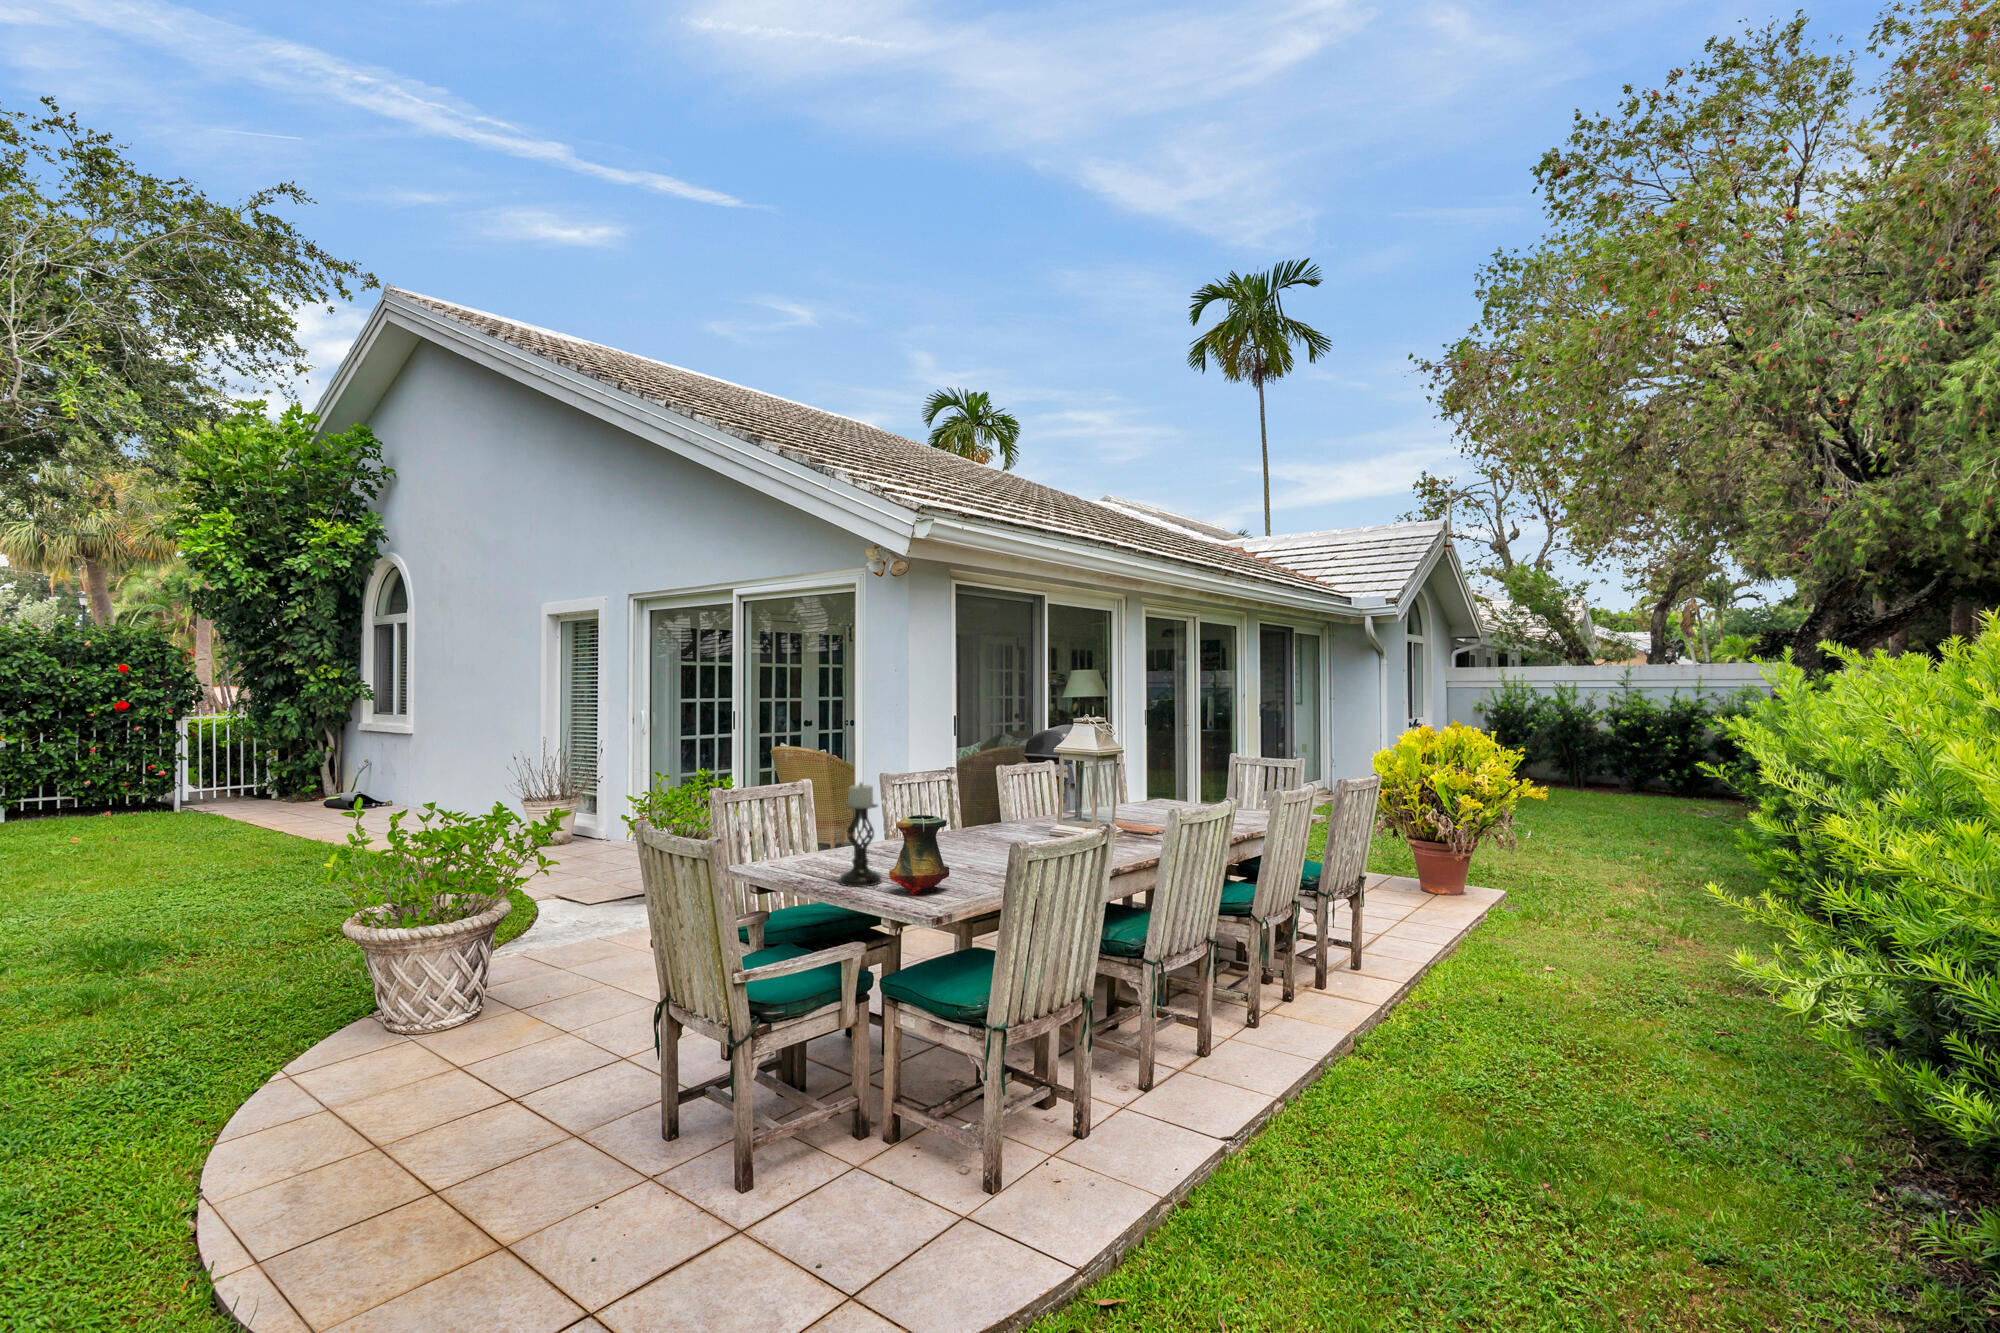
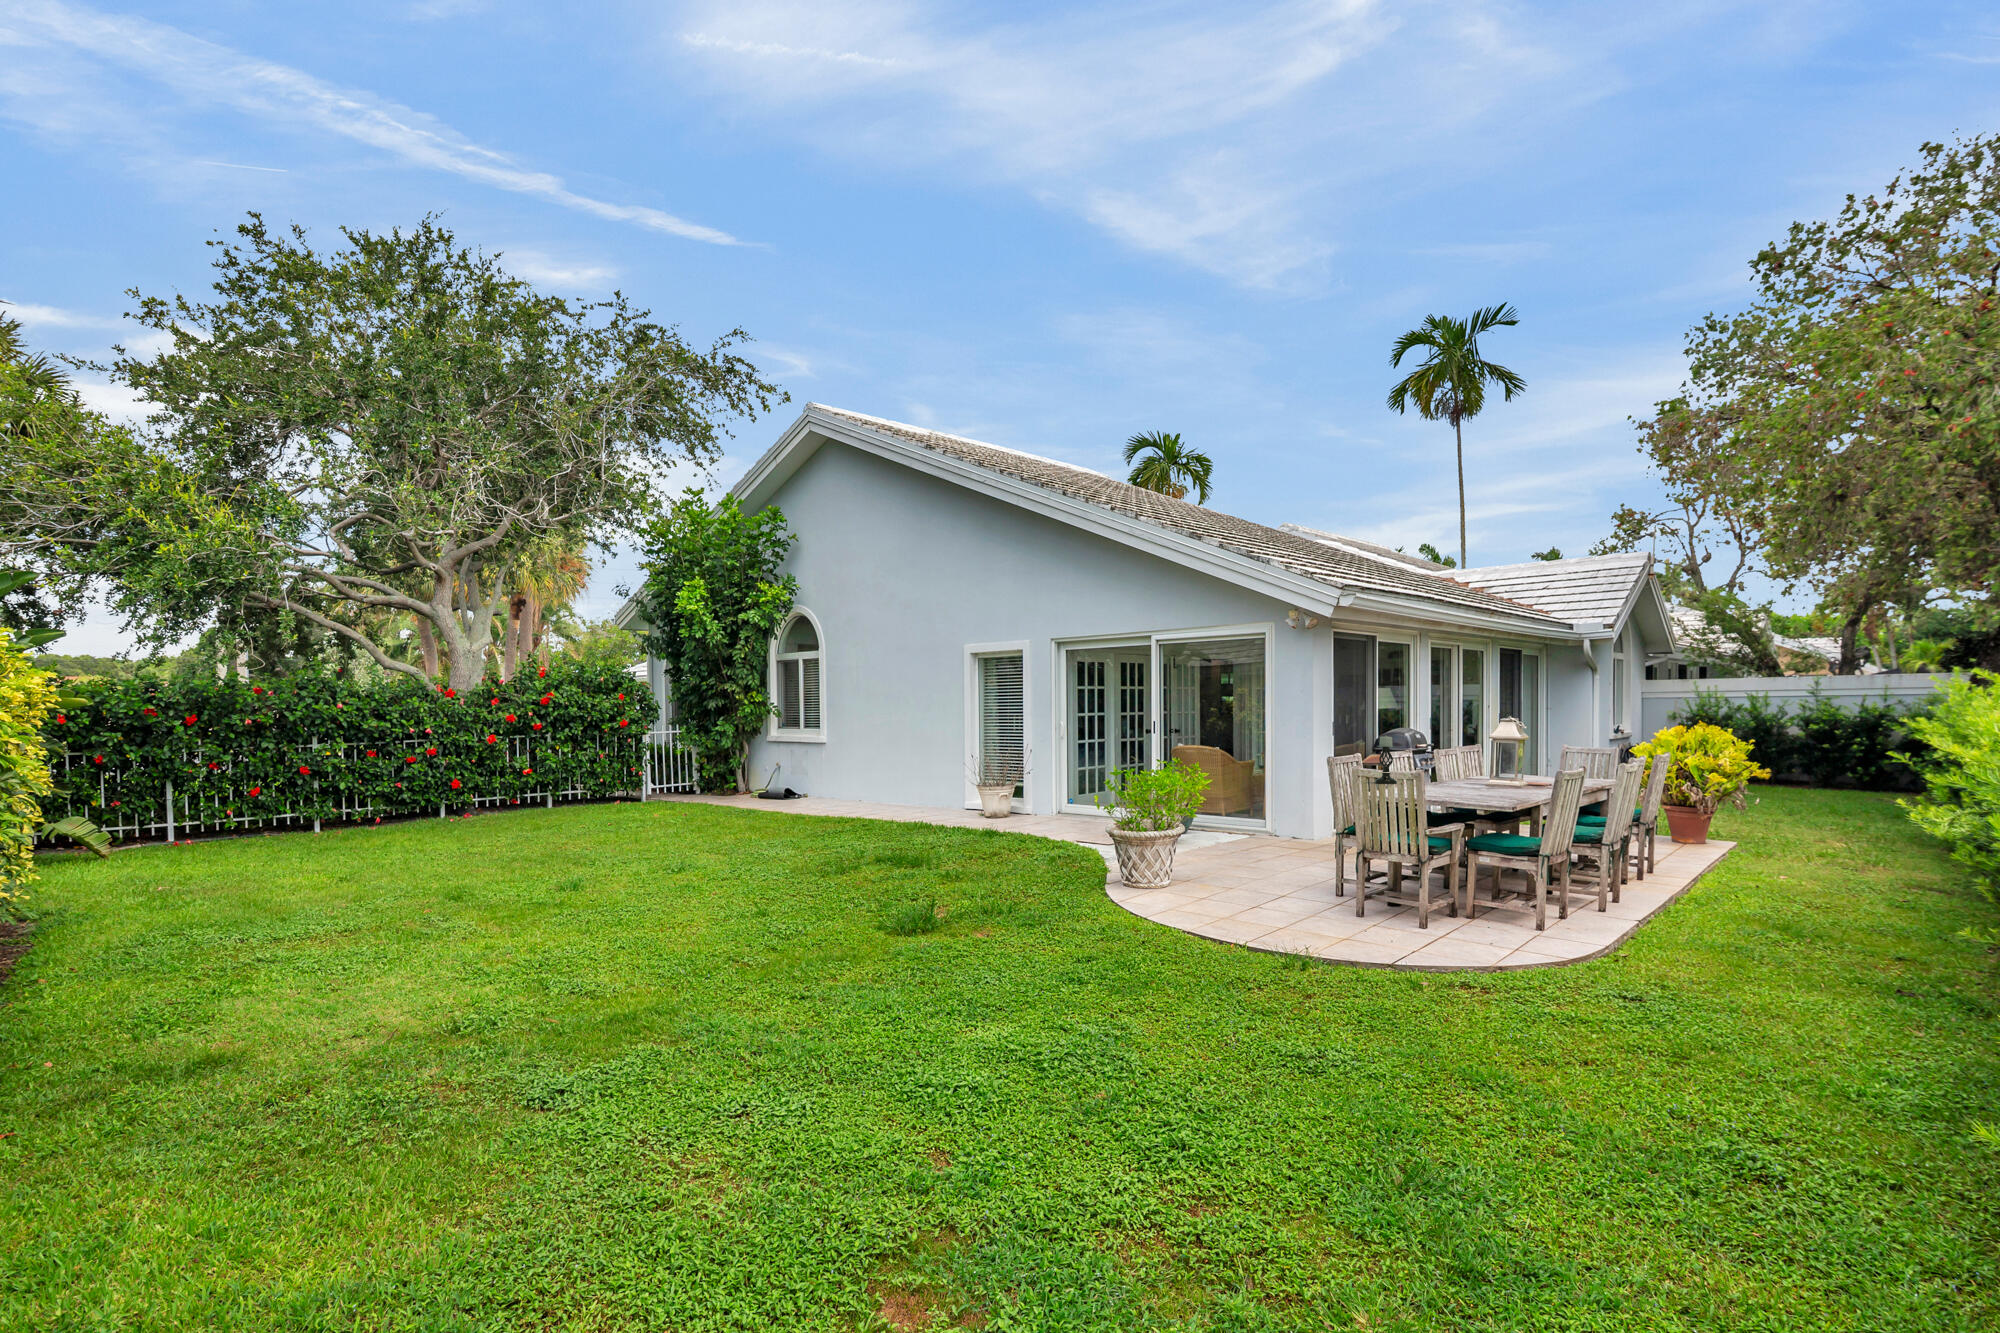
vase: present [889,815,949,895] -> none [1410,750,1438,785]

